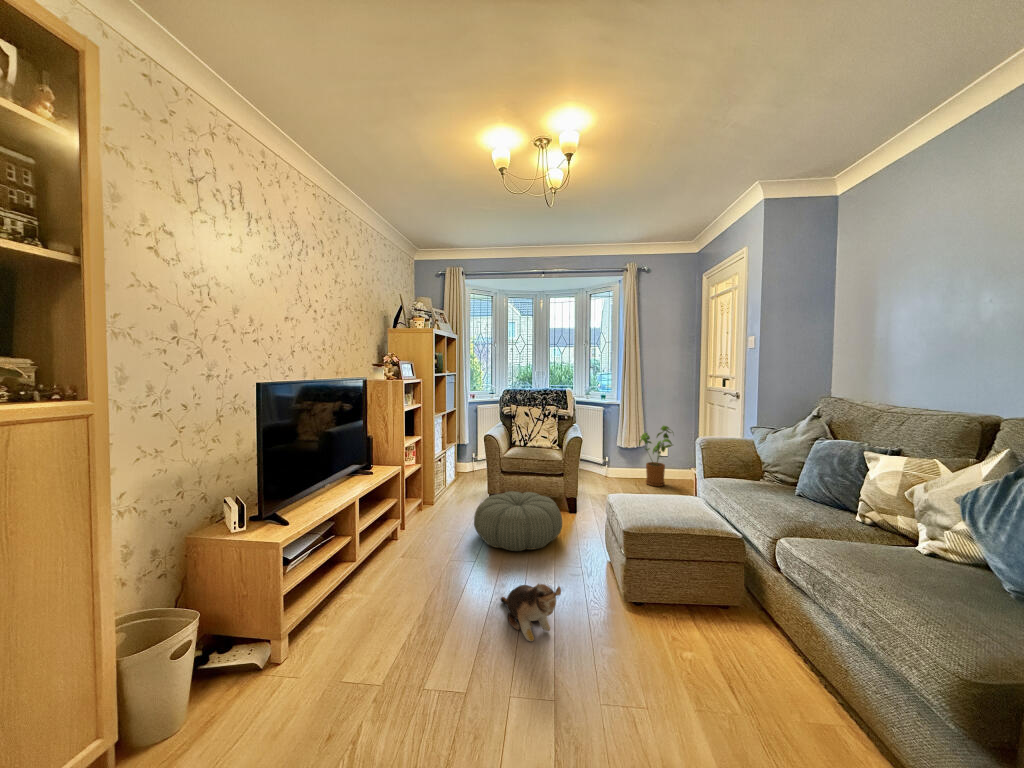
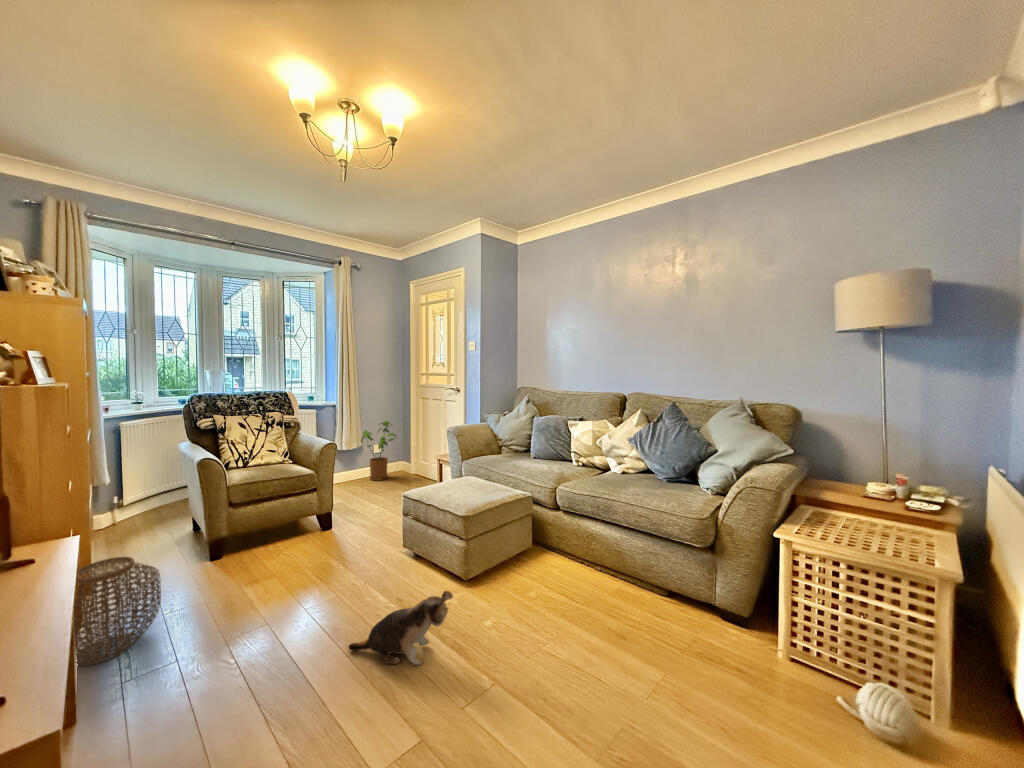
woven basket: none [392,482,442,541] -> present [72,557,161,666]
pouf: present [474,491,562,551] -> none [224,518,349,603]

